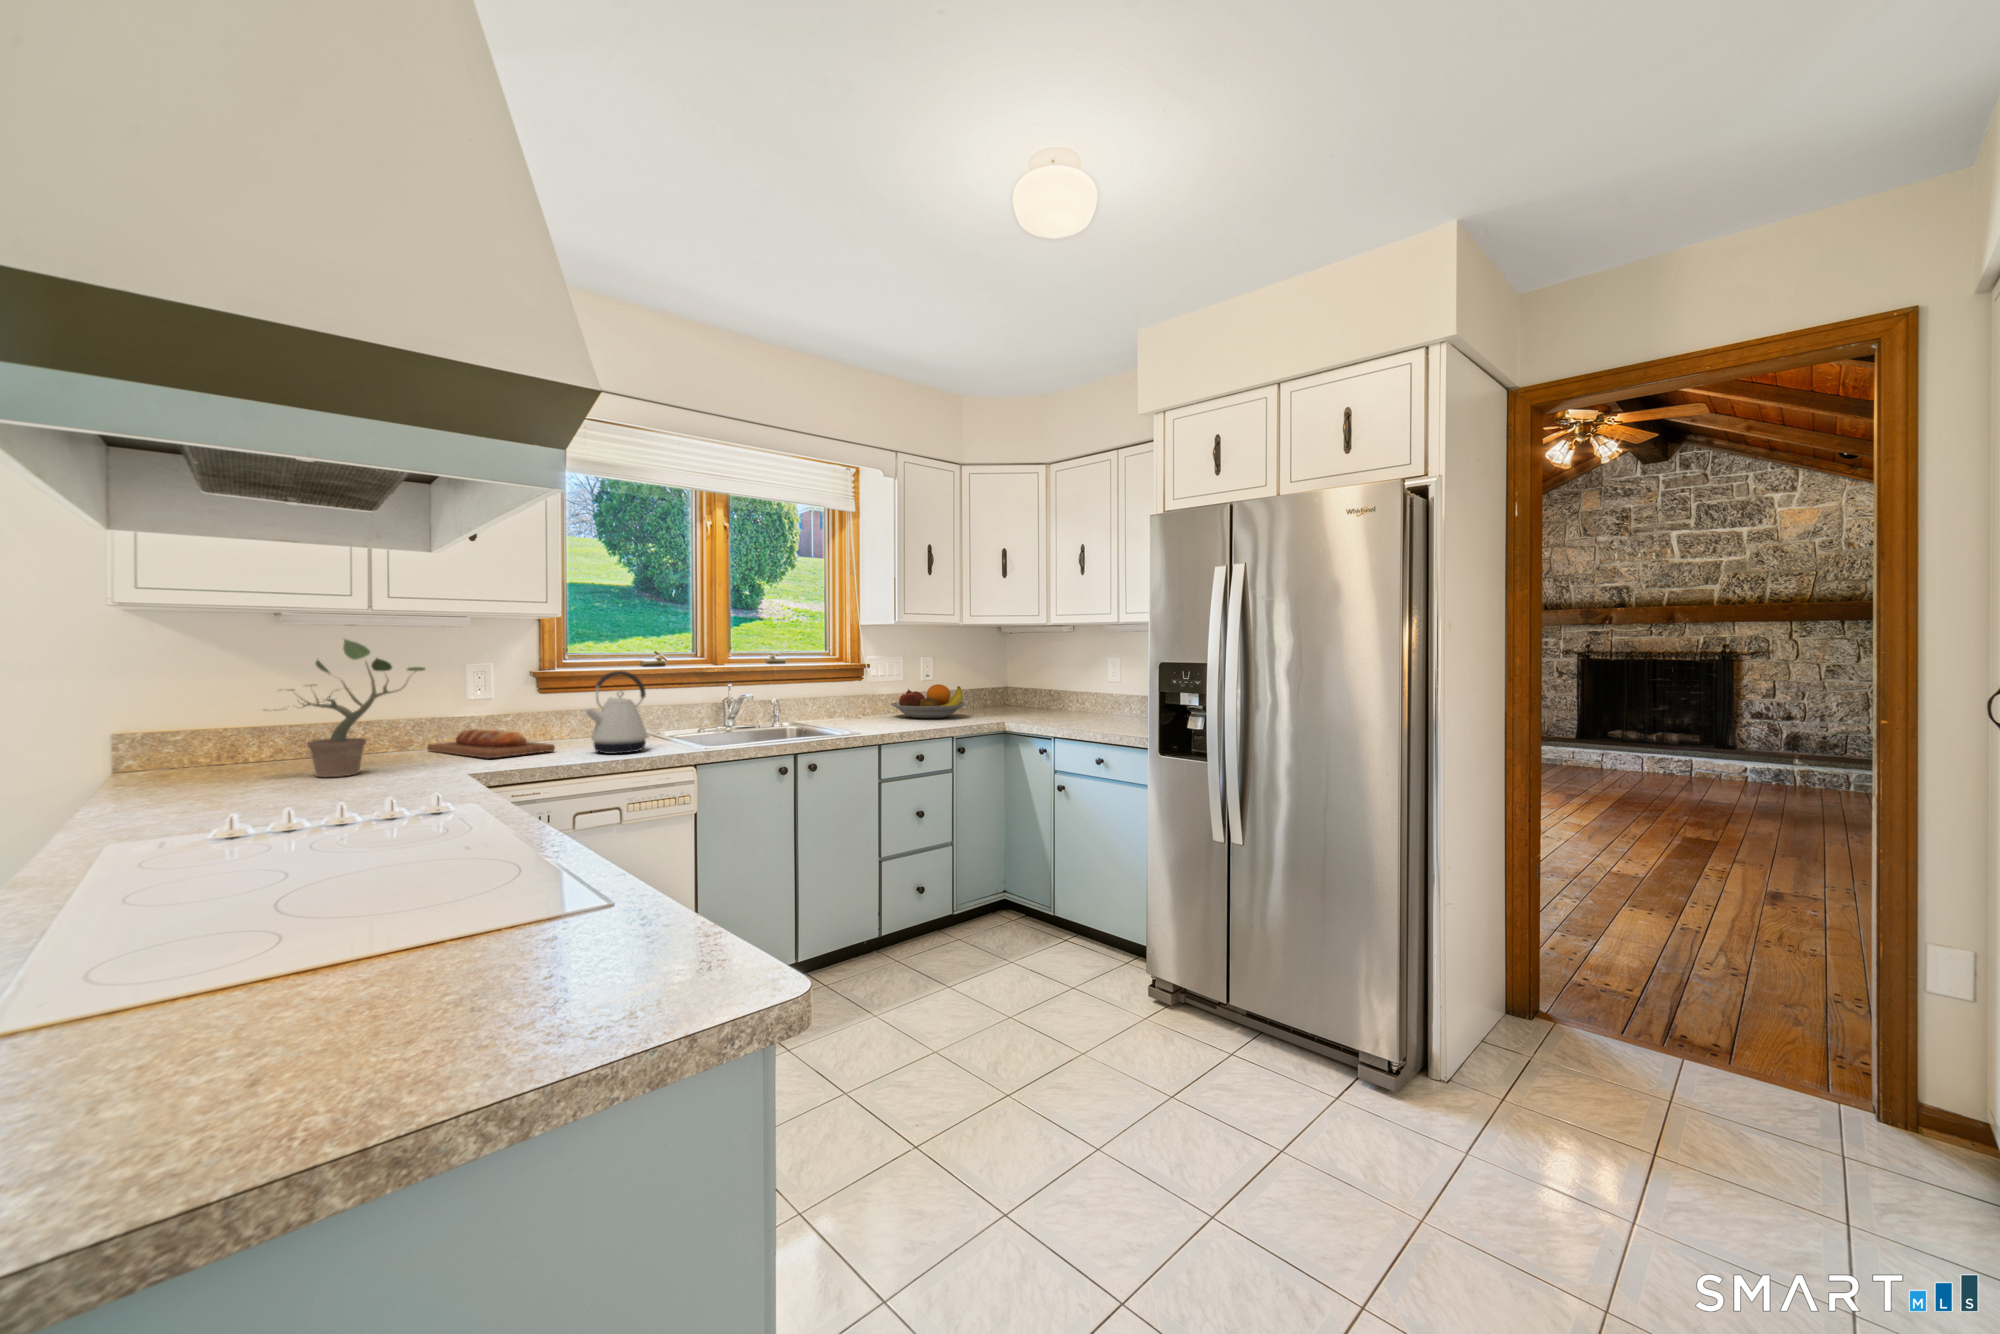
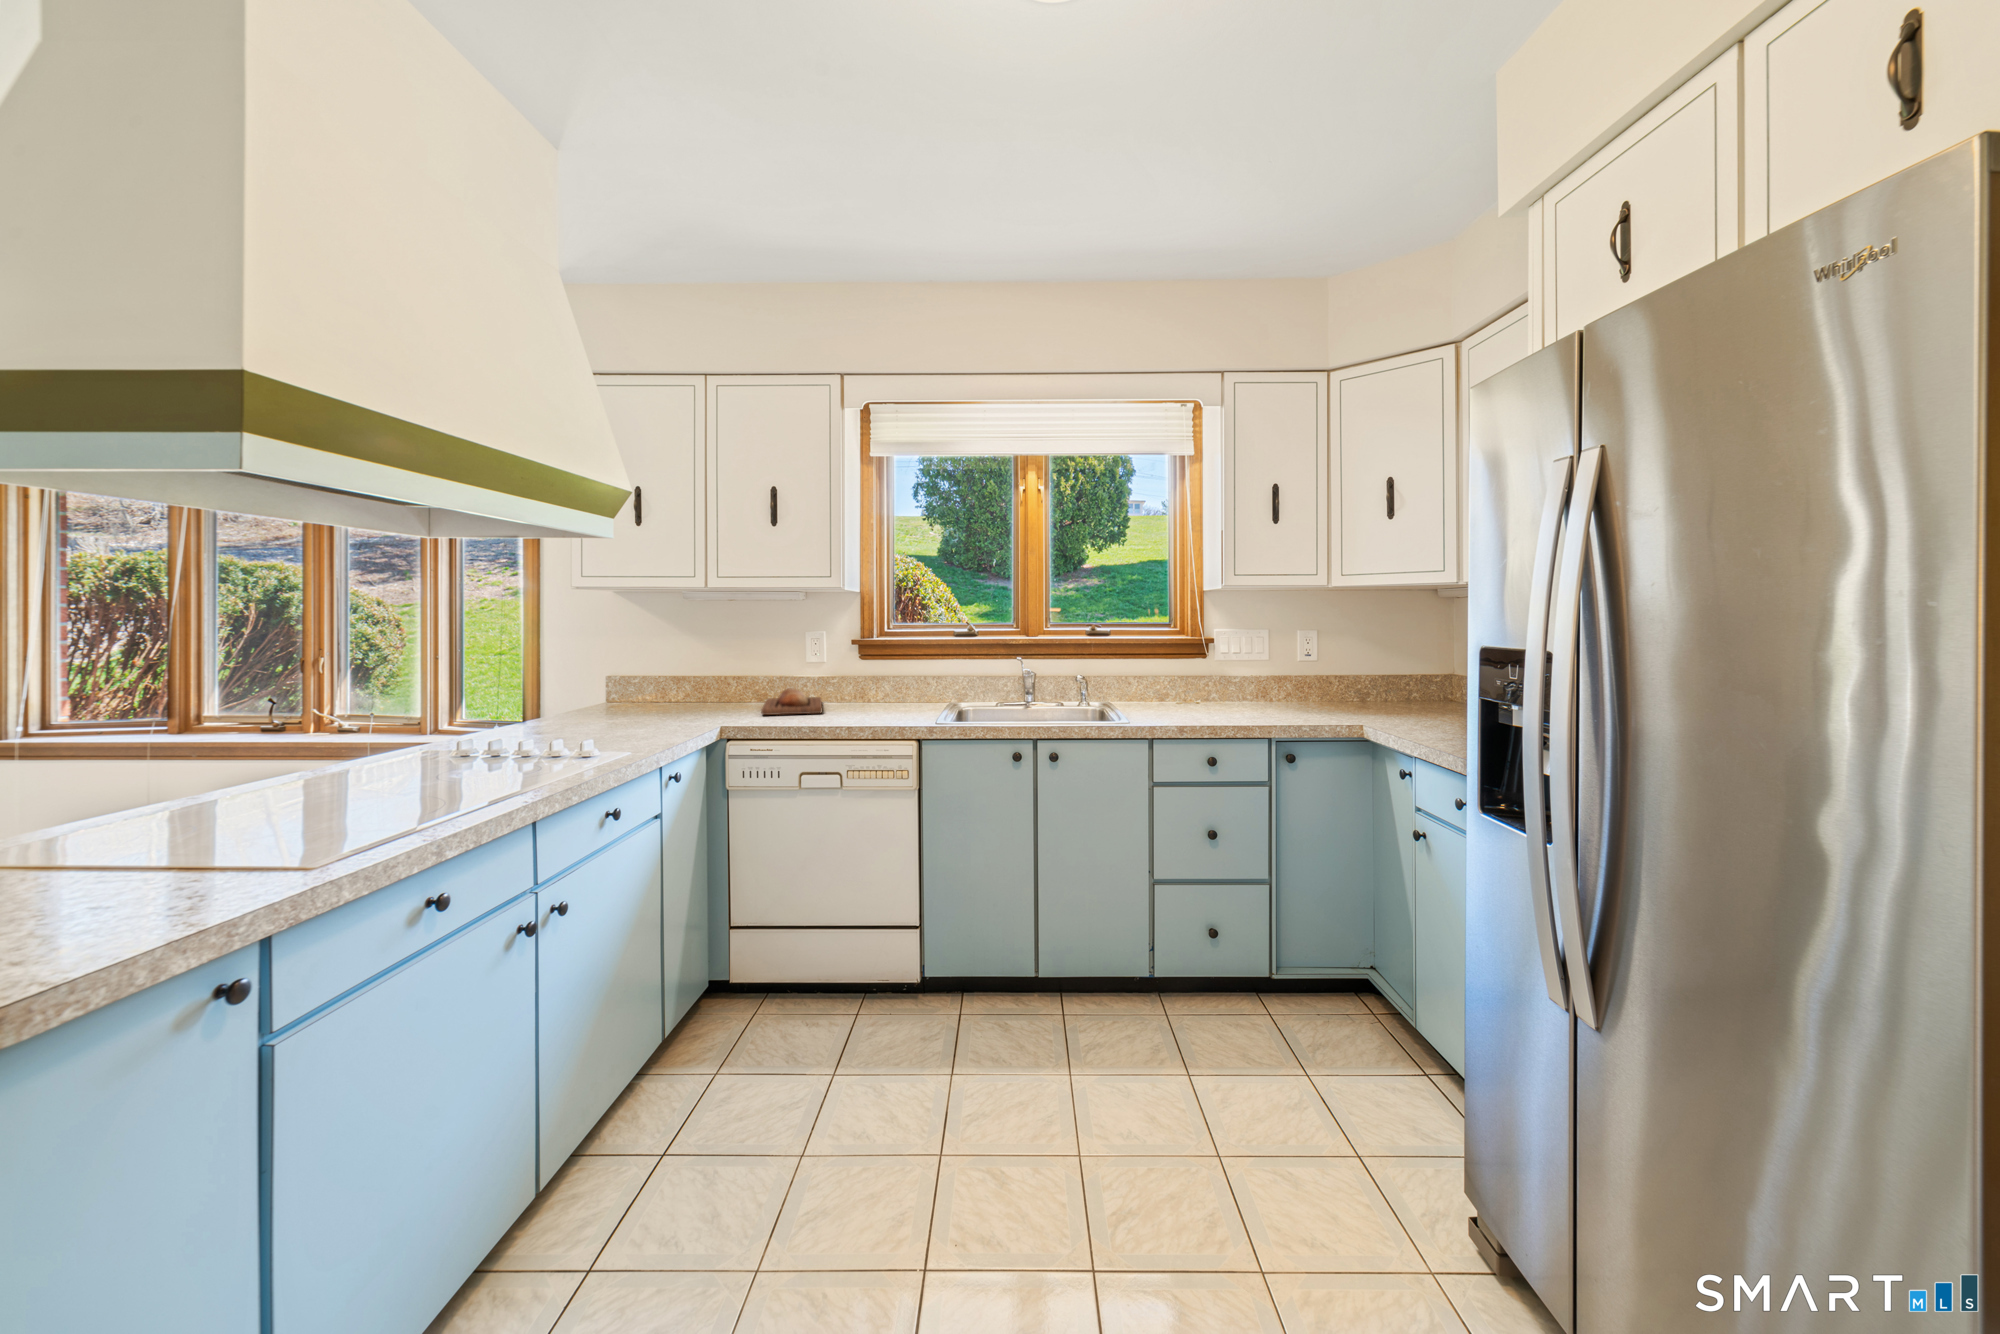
potted plant: present [275,639,425,777] -> none [606,612,706,720]
kettle: present [586,671,650,754] -> none [826,642,888,721]
fruit bowl: present [890,684,967,718] -> none [1235,667,1340,711]

